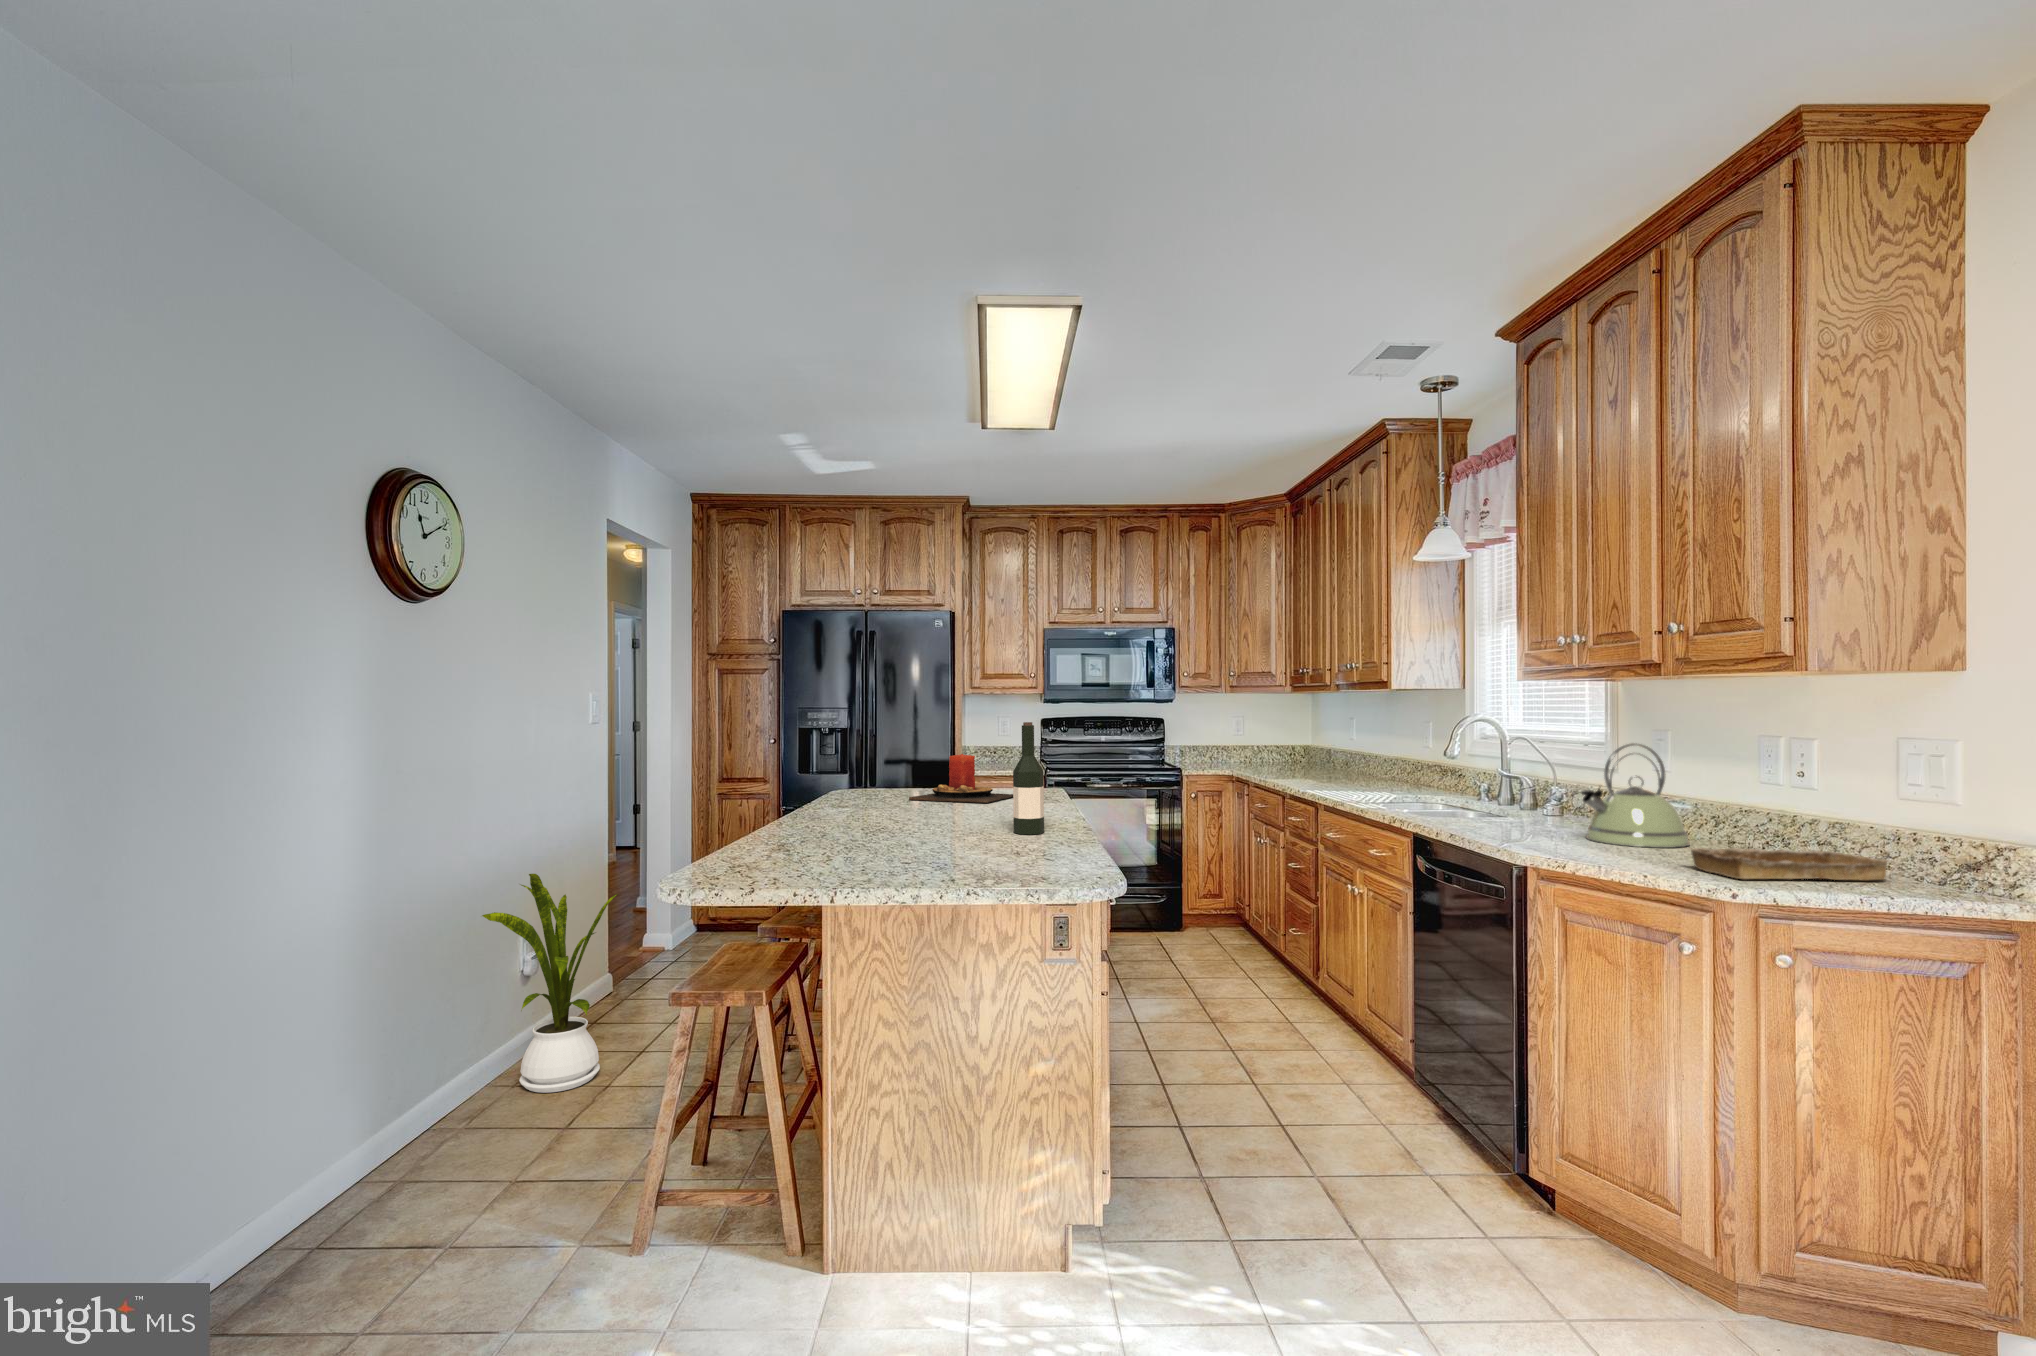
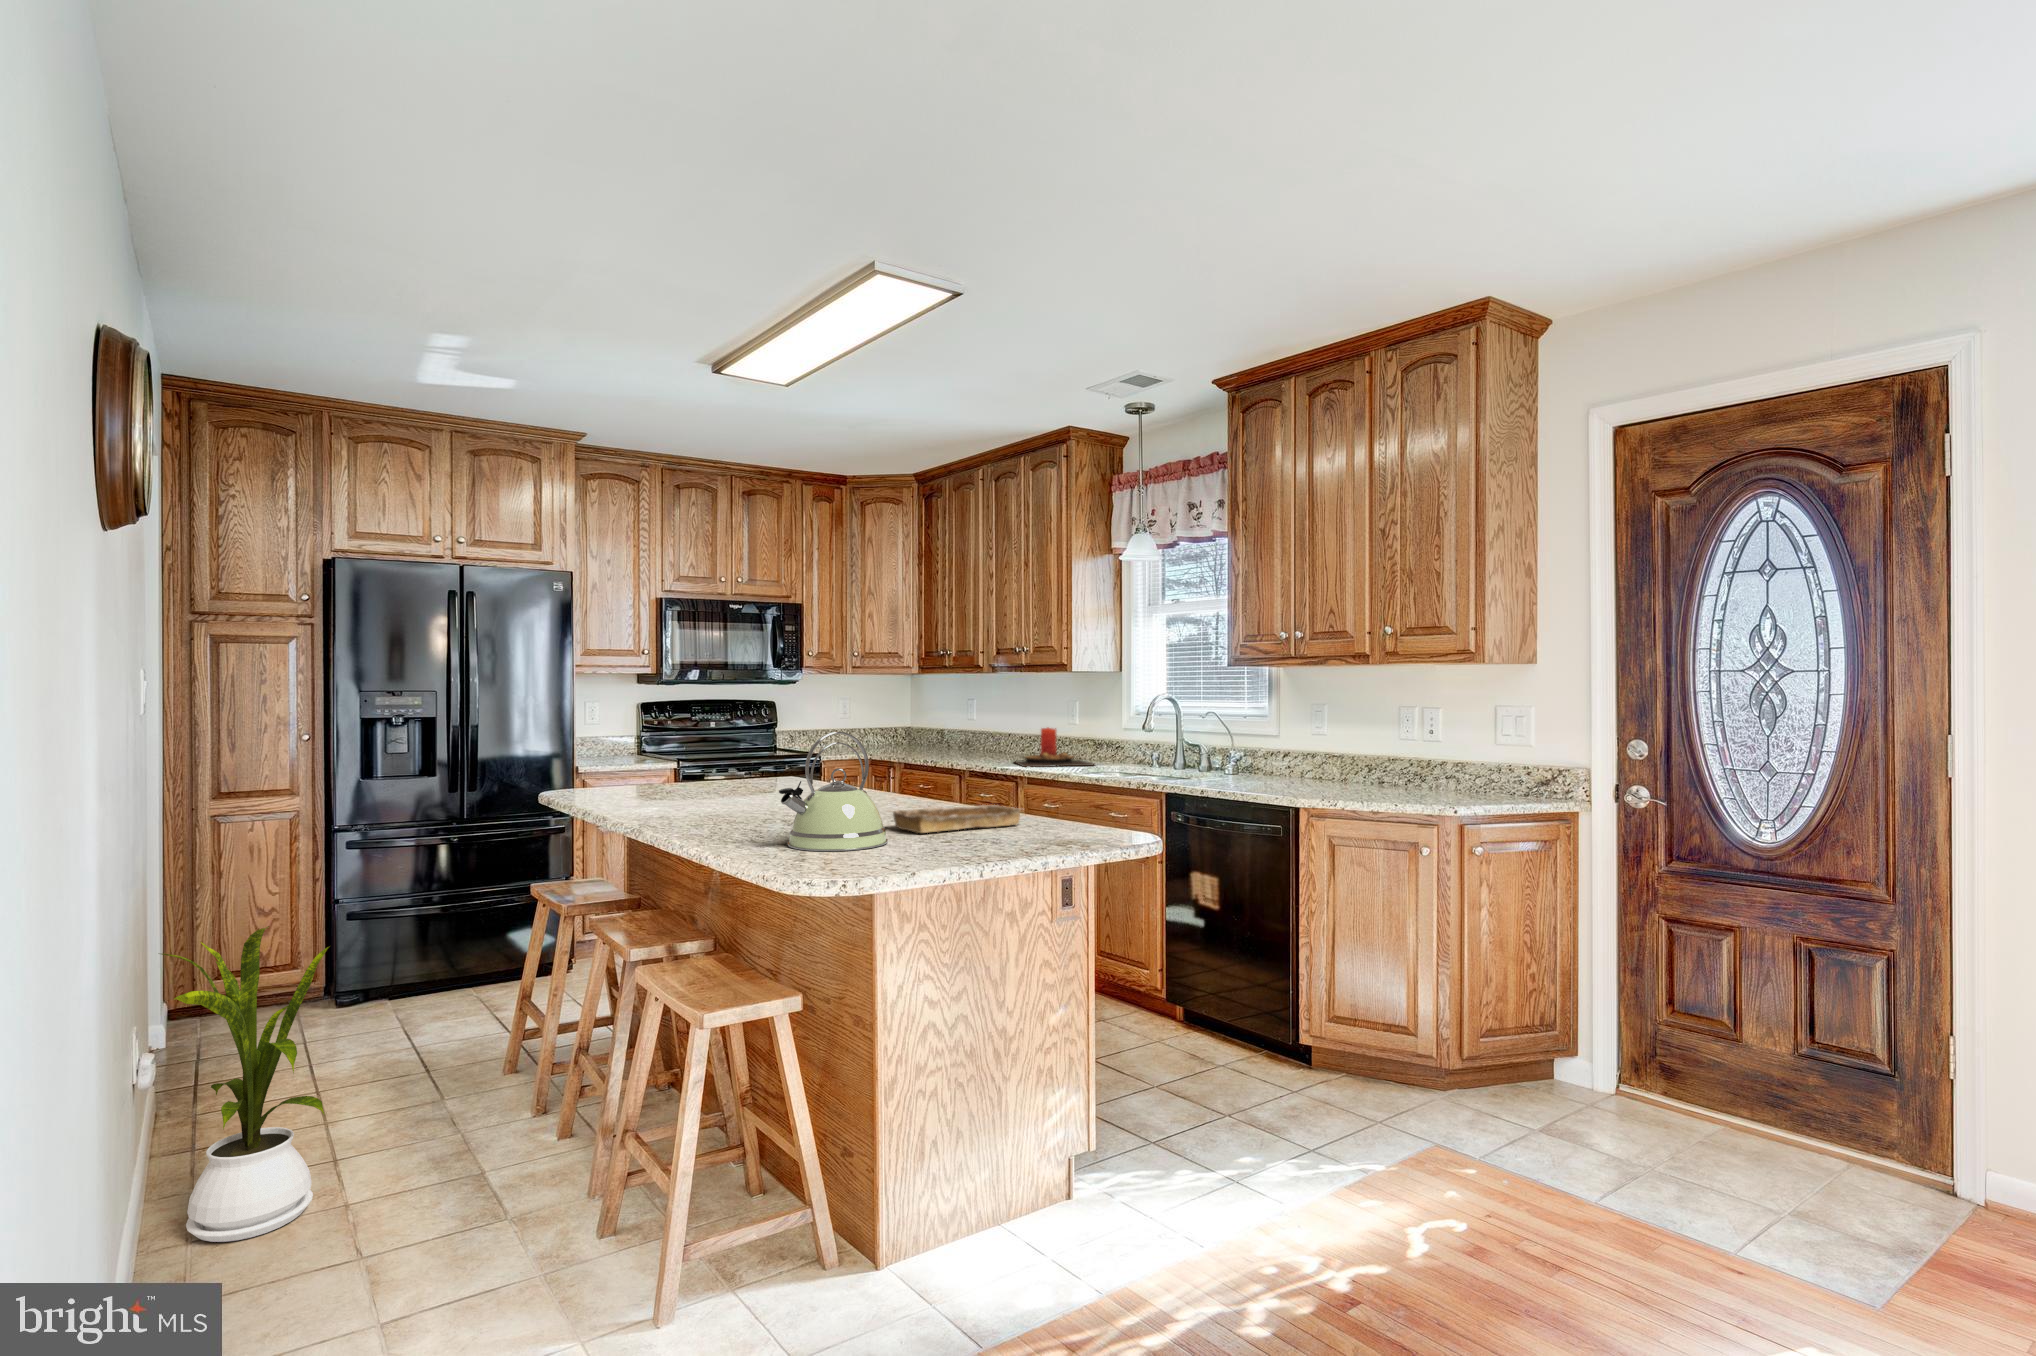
wine bottle: present [1013,722,1044,835] -> none [906,704,936,816]
kettle: present [1581,743,1690,848] -> present [779,731,888,851]
candle: present [909,754,1013,803] -> present [1014,728,1095,767]
tray: present [1691,848,1889,880] -> present [893,805,1021,833]

